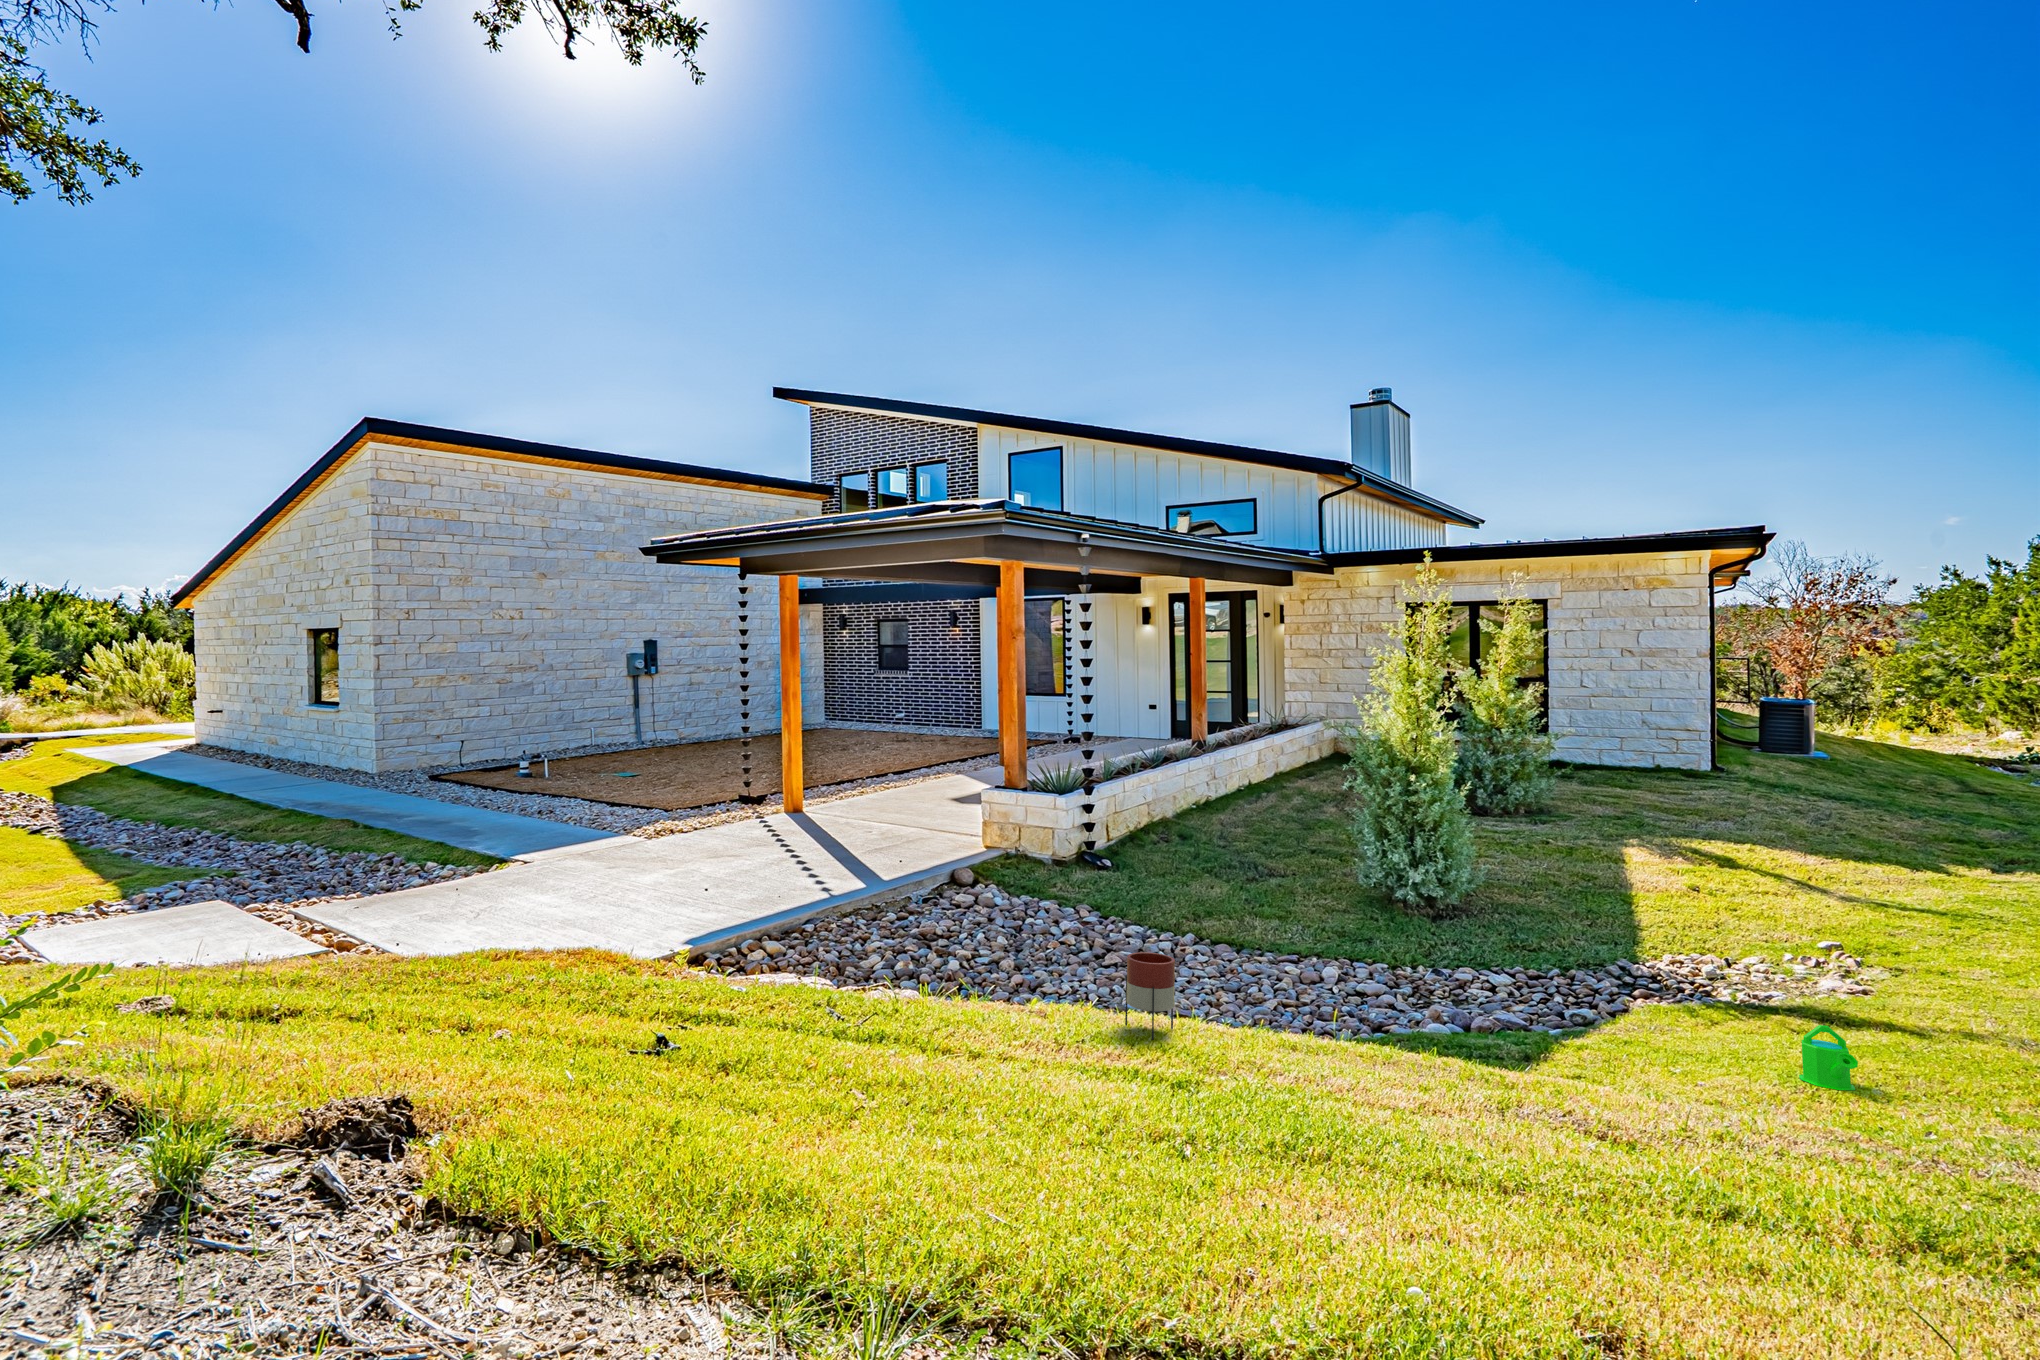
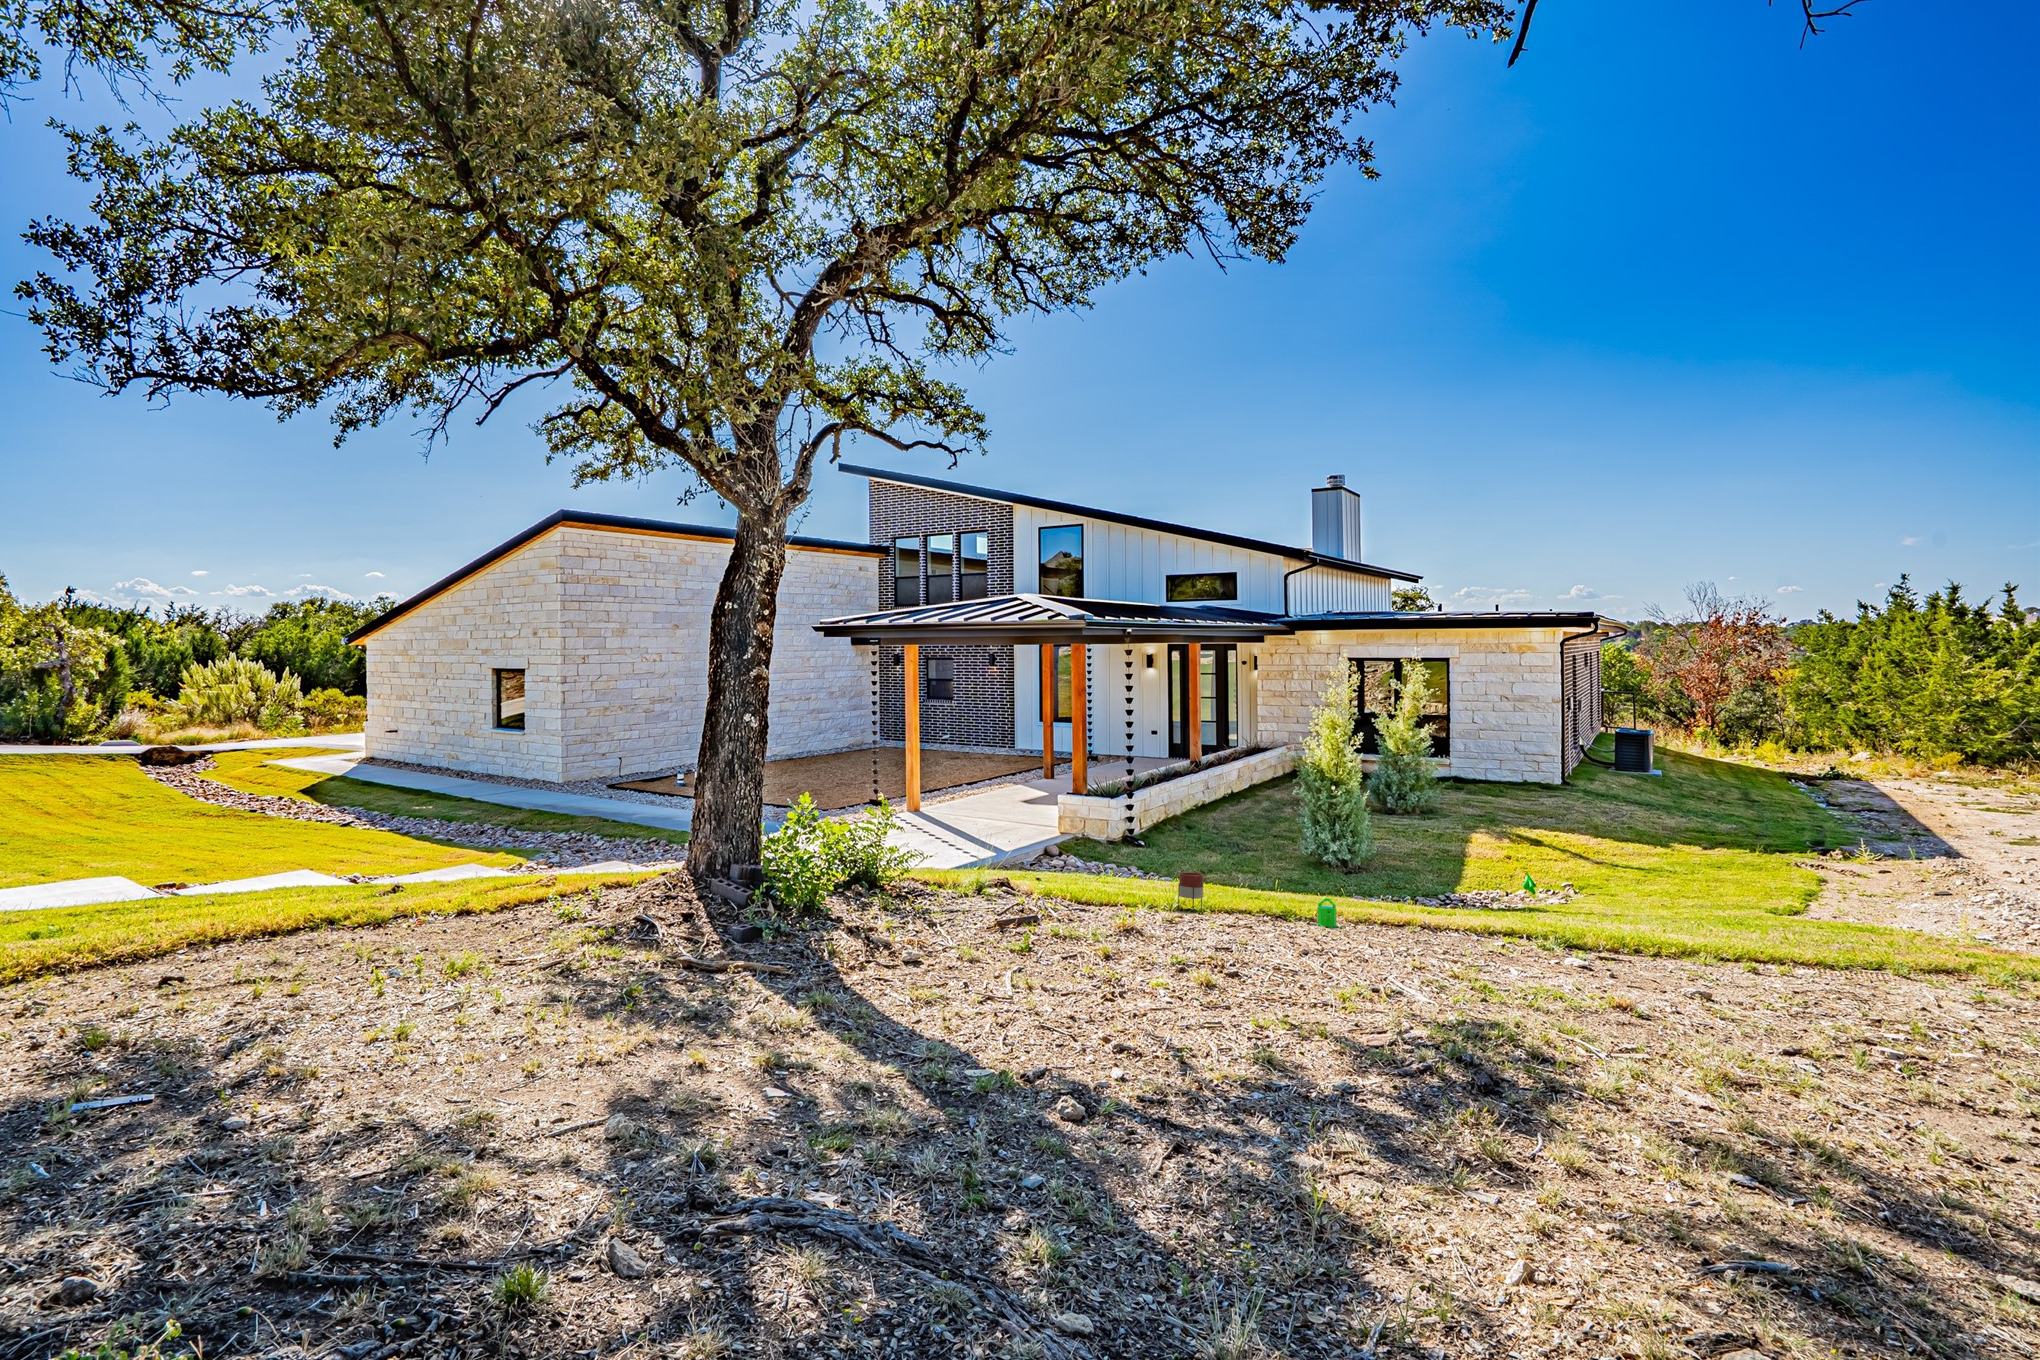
watering can: present [1799,1025,1858,1090] -> present [1317,898,1337,927]

